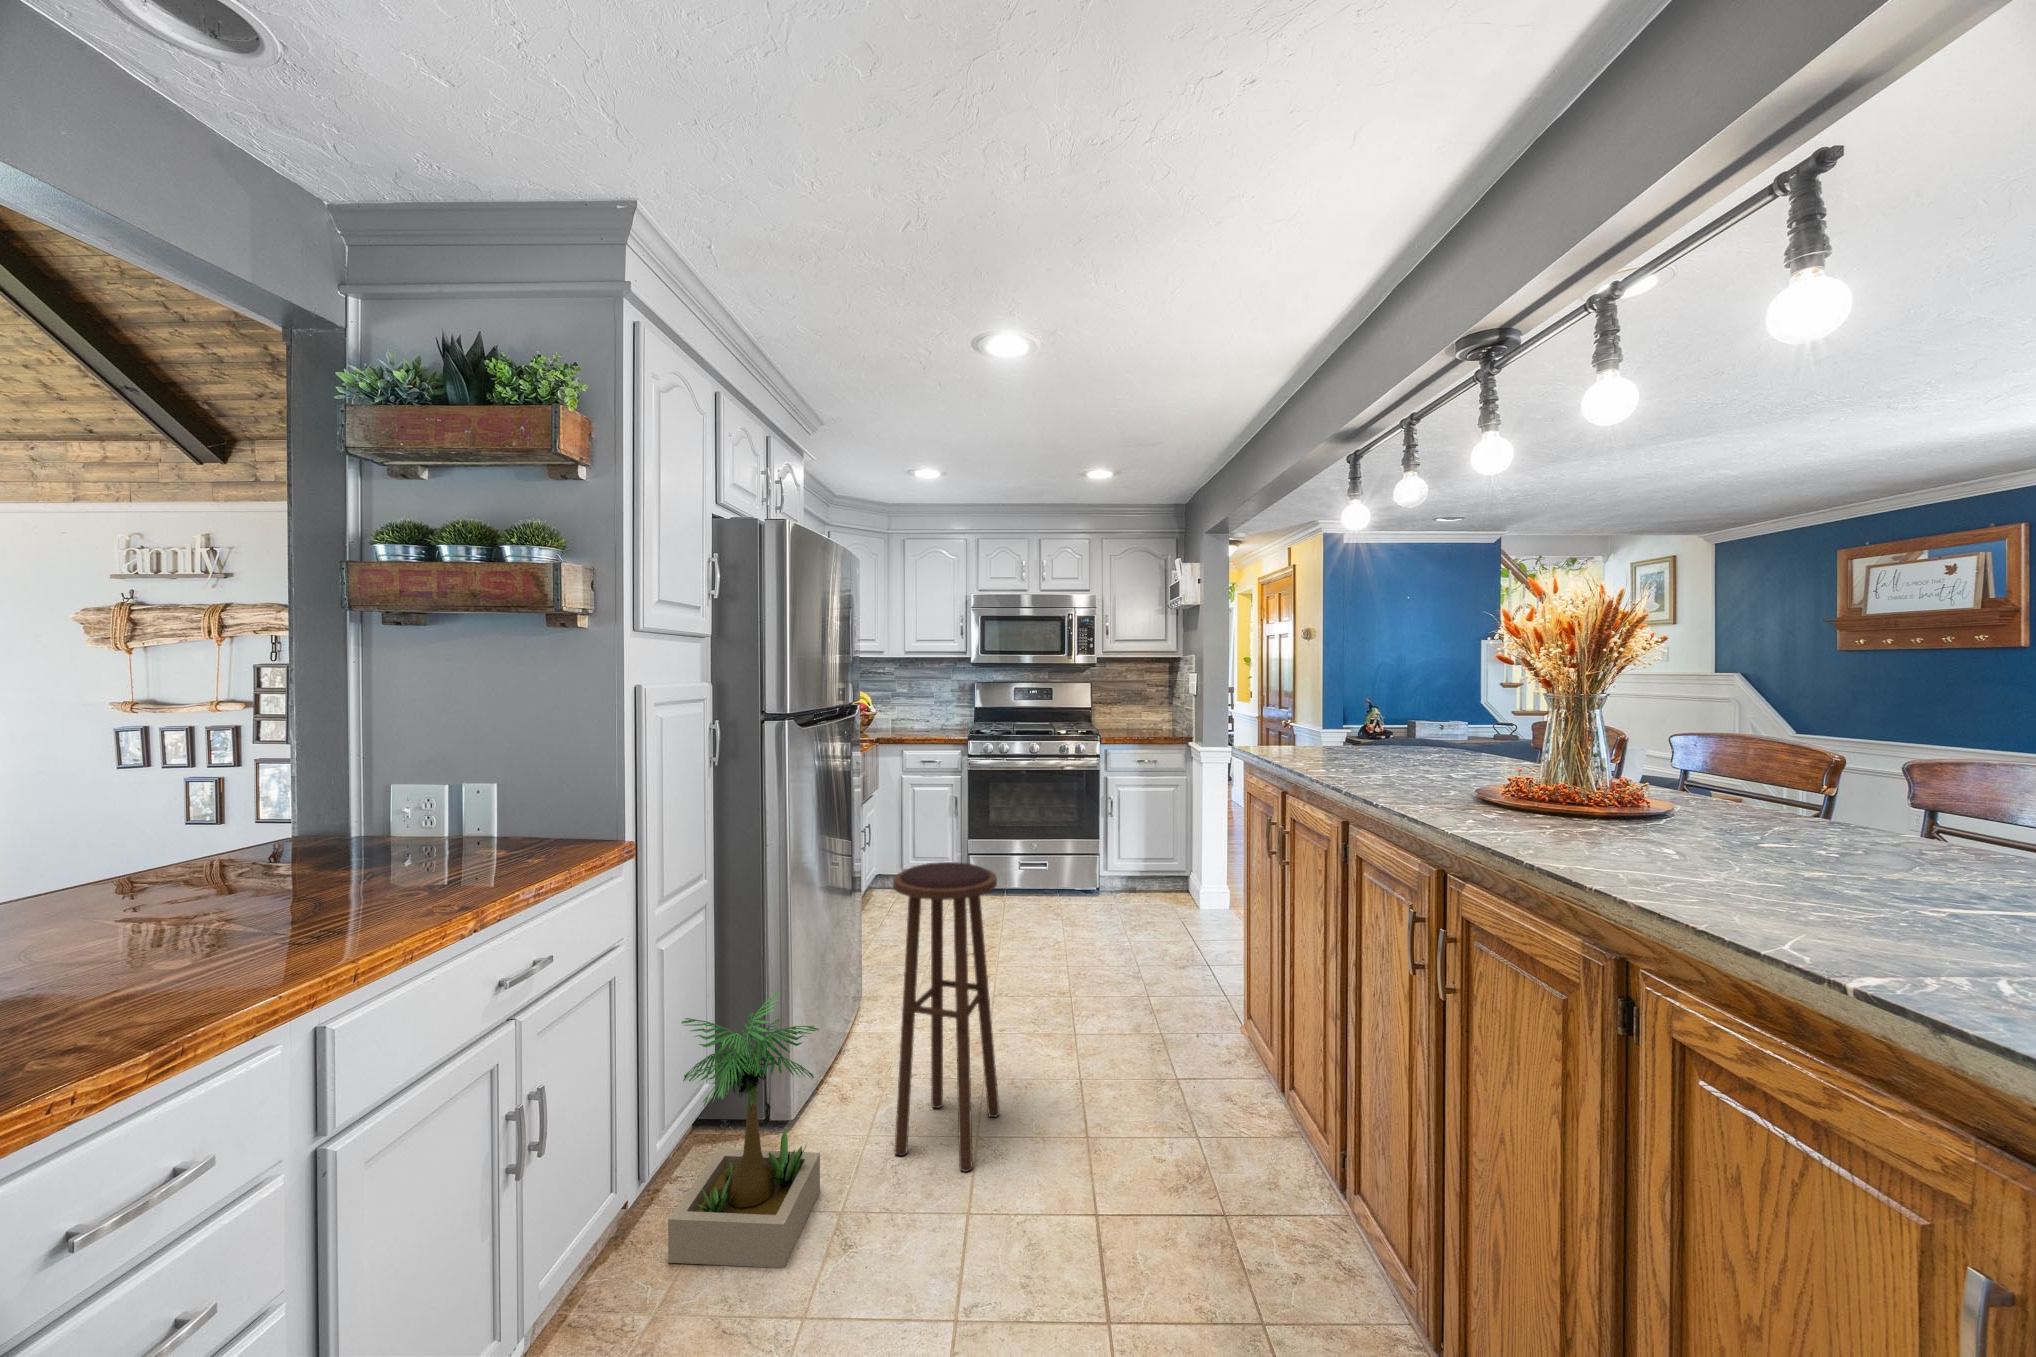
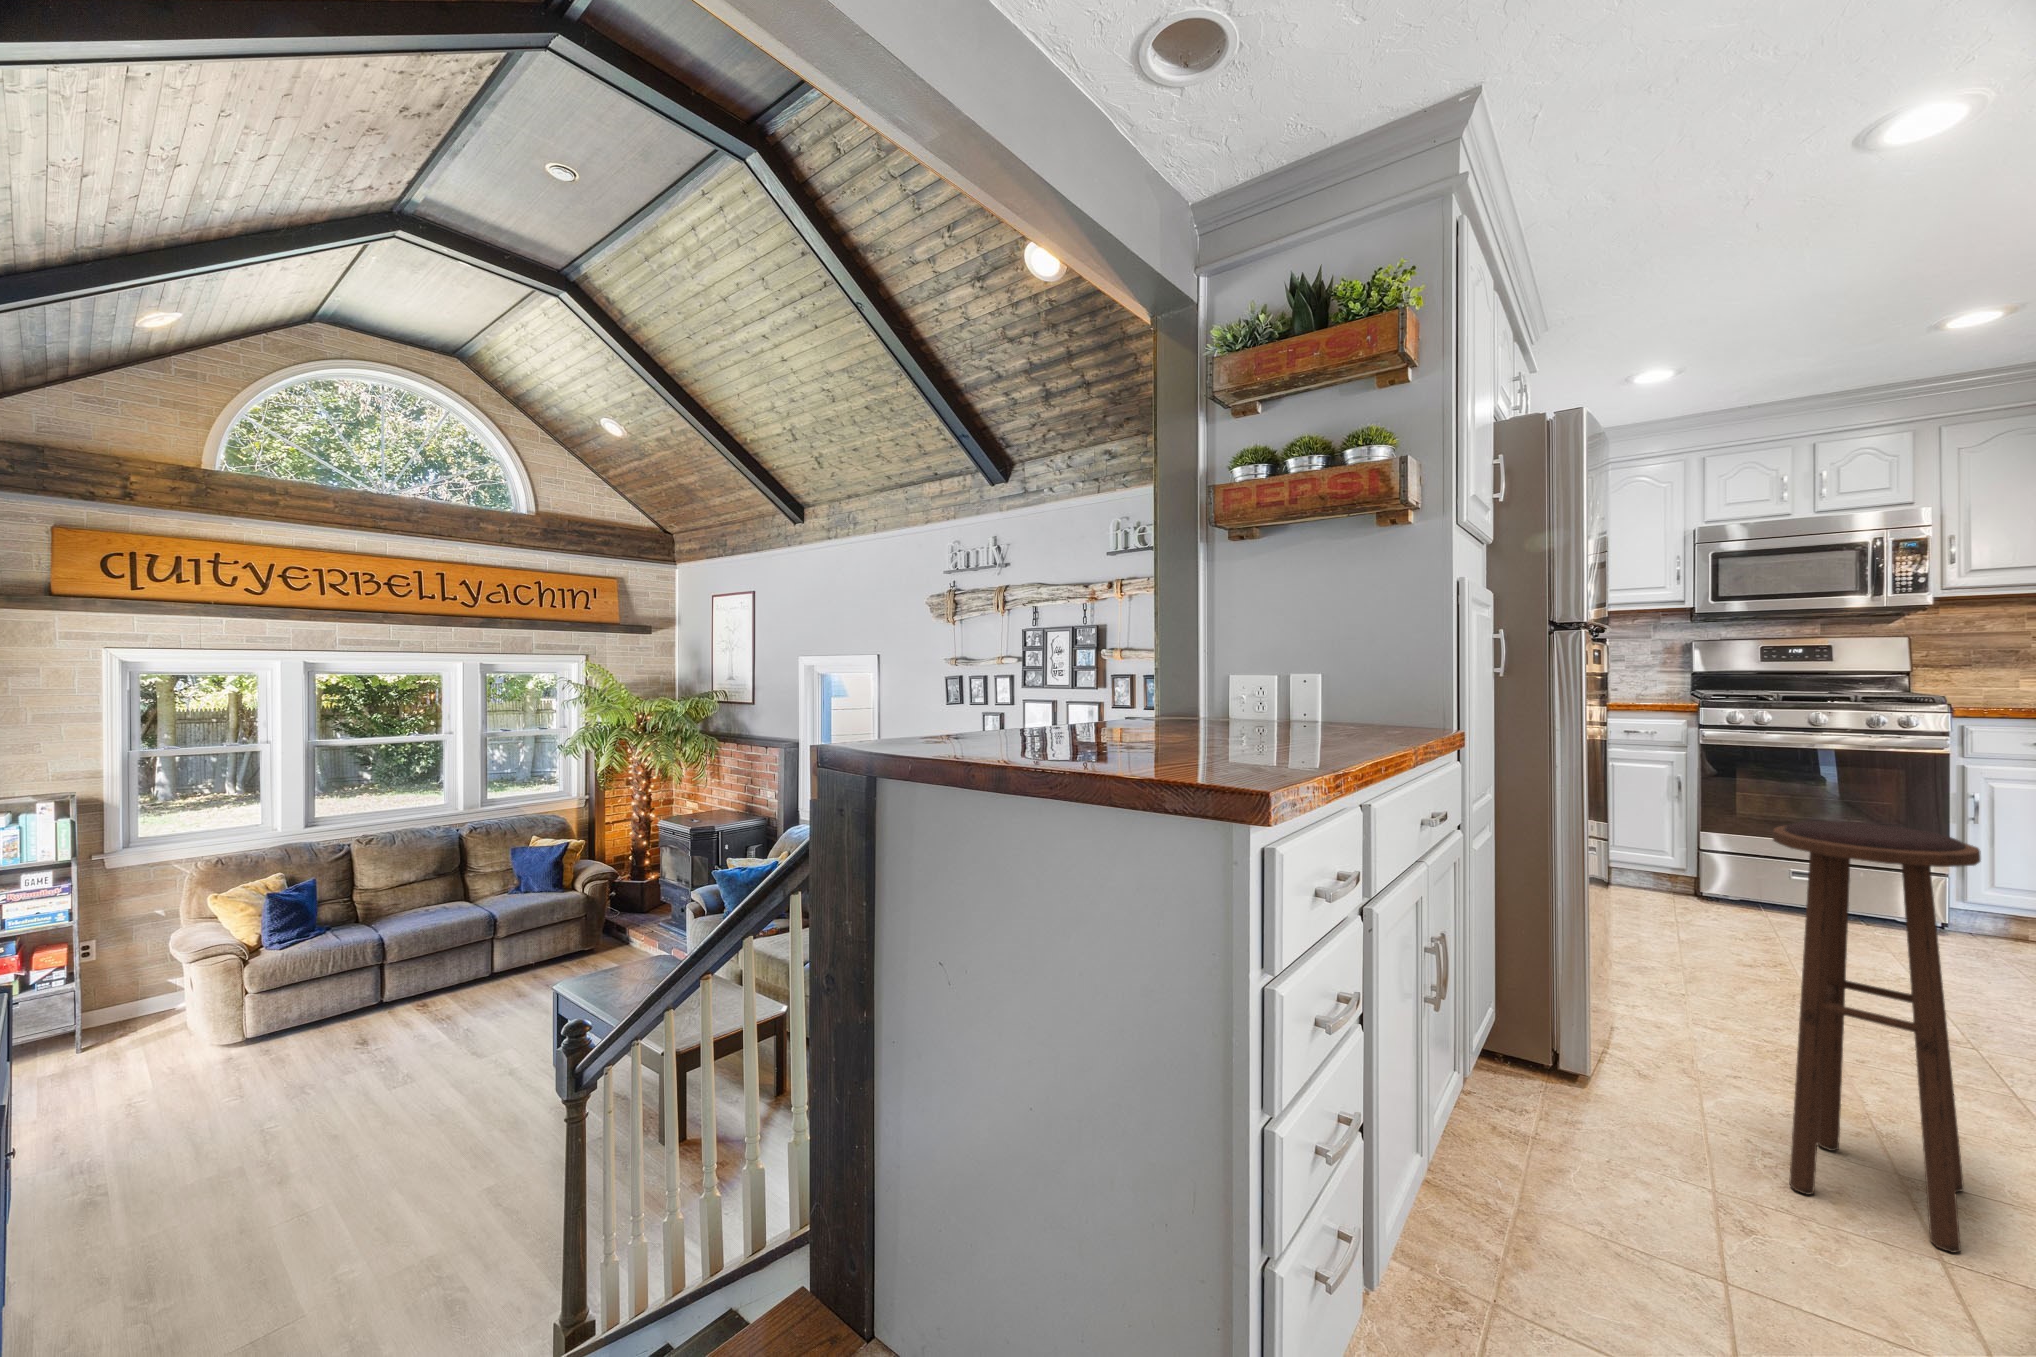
potted plant: present [668,992,820,1268] -> none [1496,941,1748,1274]

